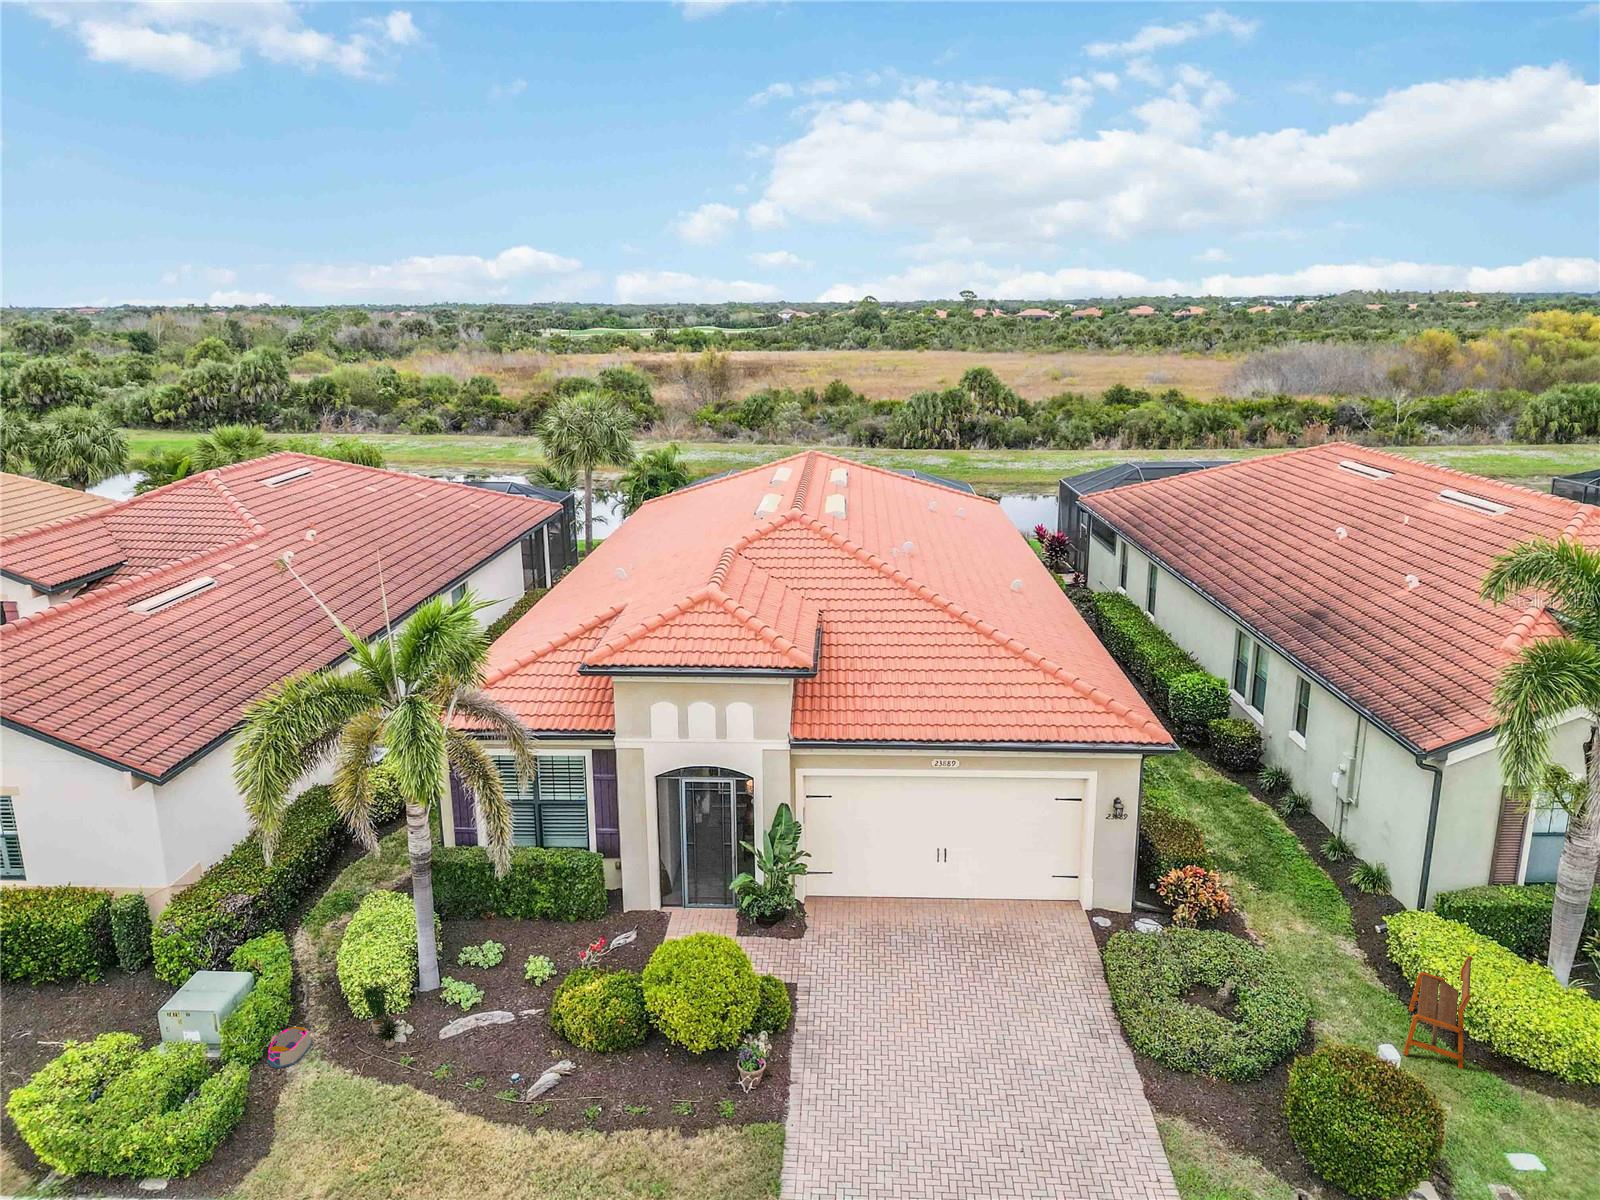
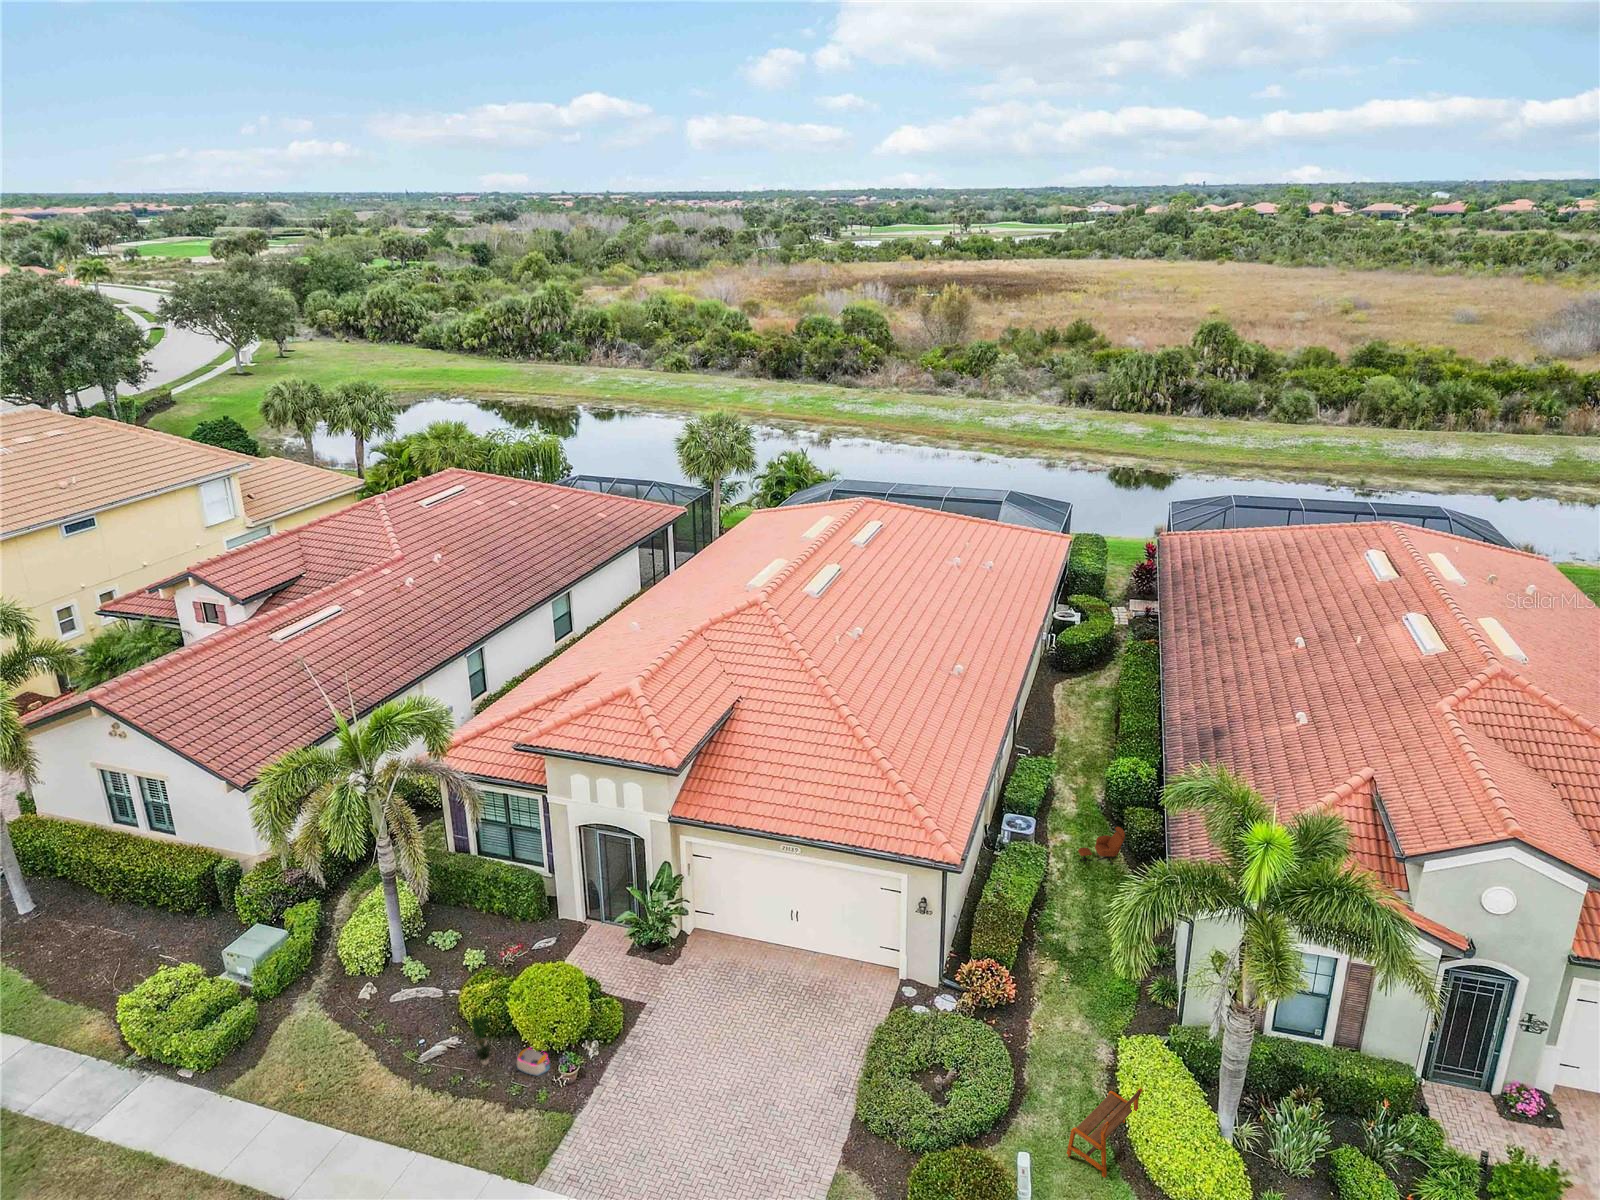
lounge chair: none [1180,737,1229,784] -> present [1078,827,1125,864]
potted plant: present [362,982,400,1048] -> present [470,1015,491,1065]
storage bin: present [266,1027,313,1068] -> present [517,1048,550,1076]

